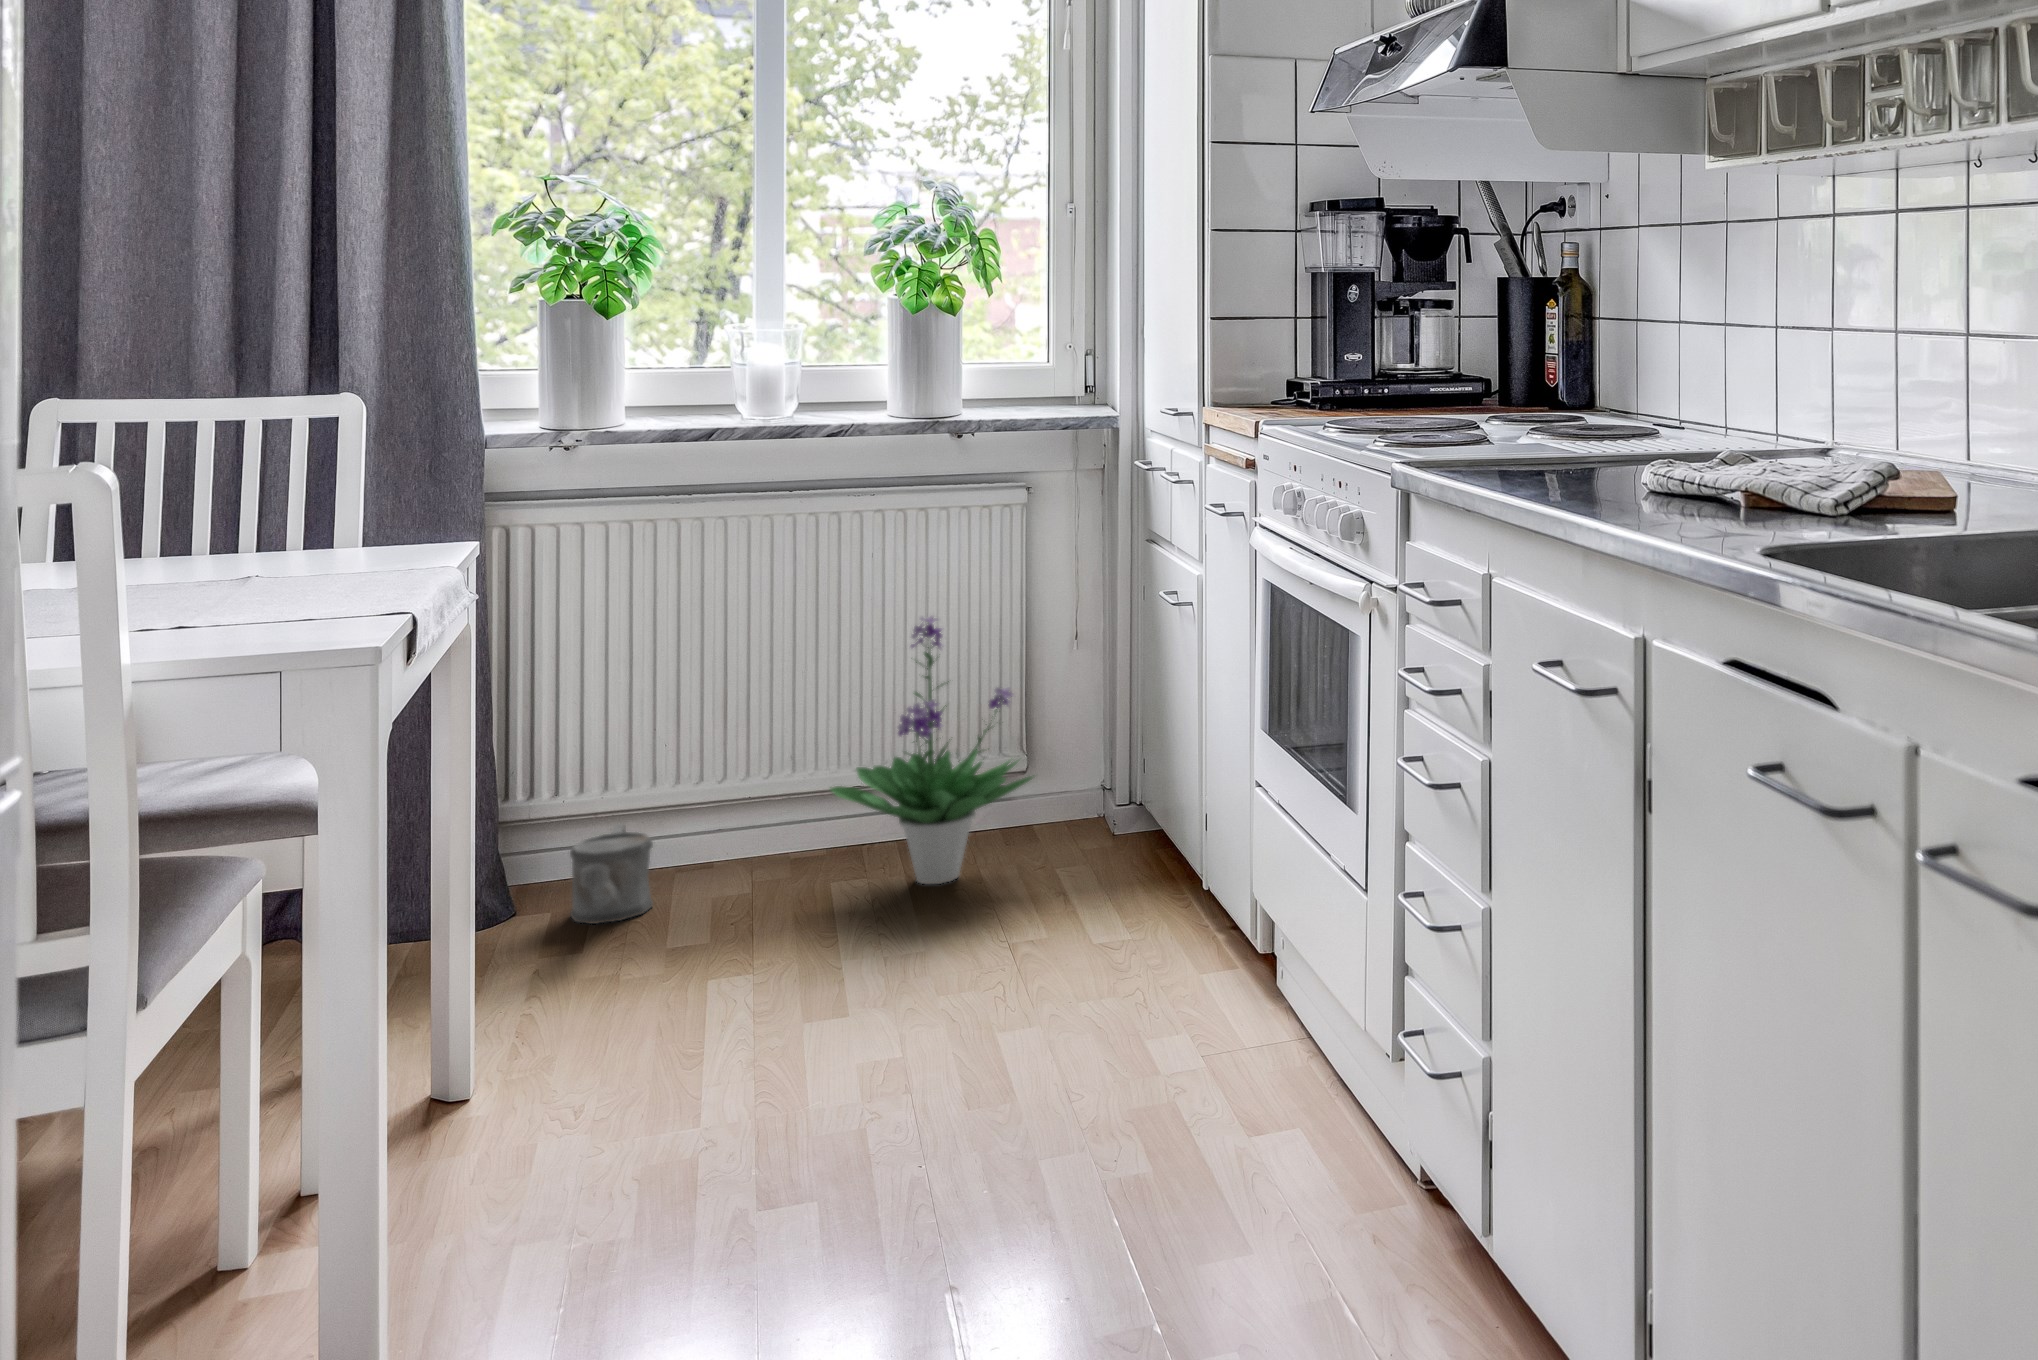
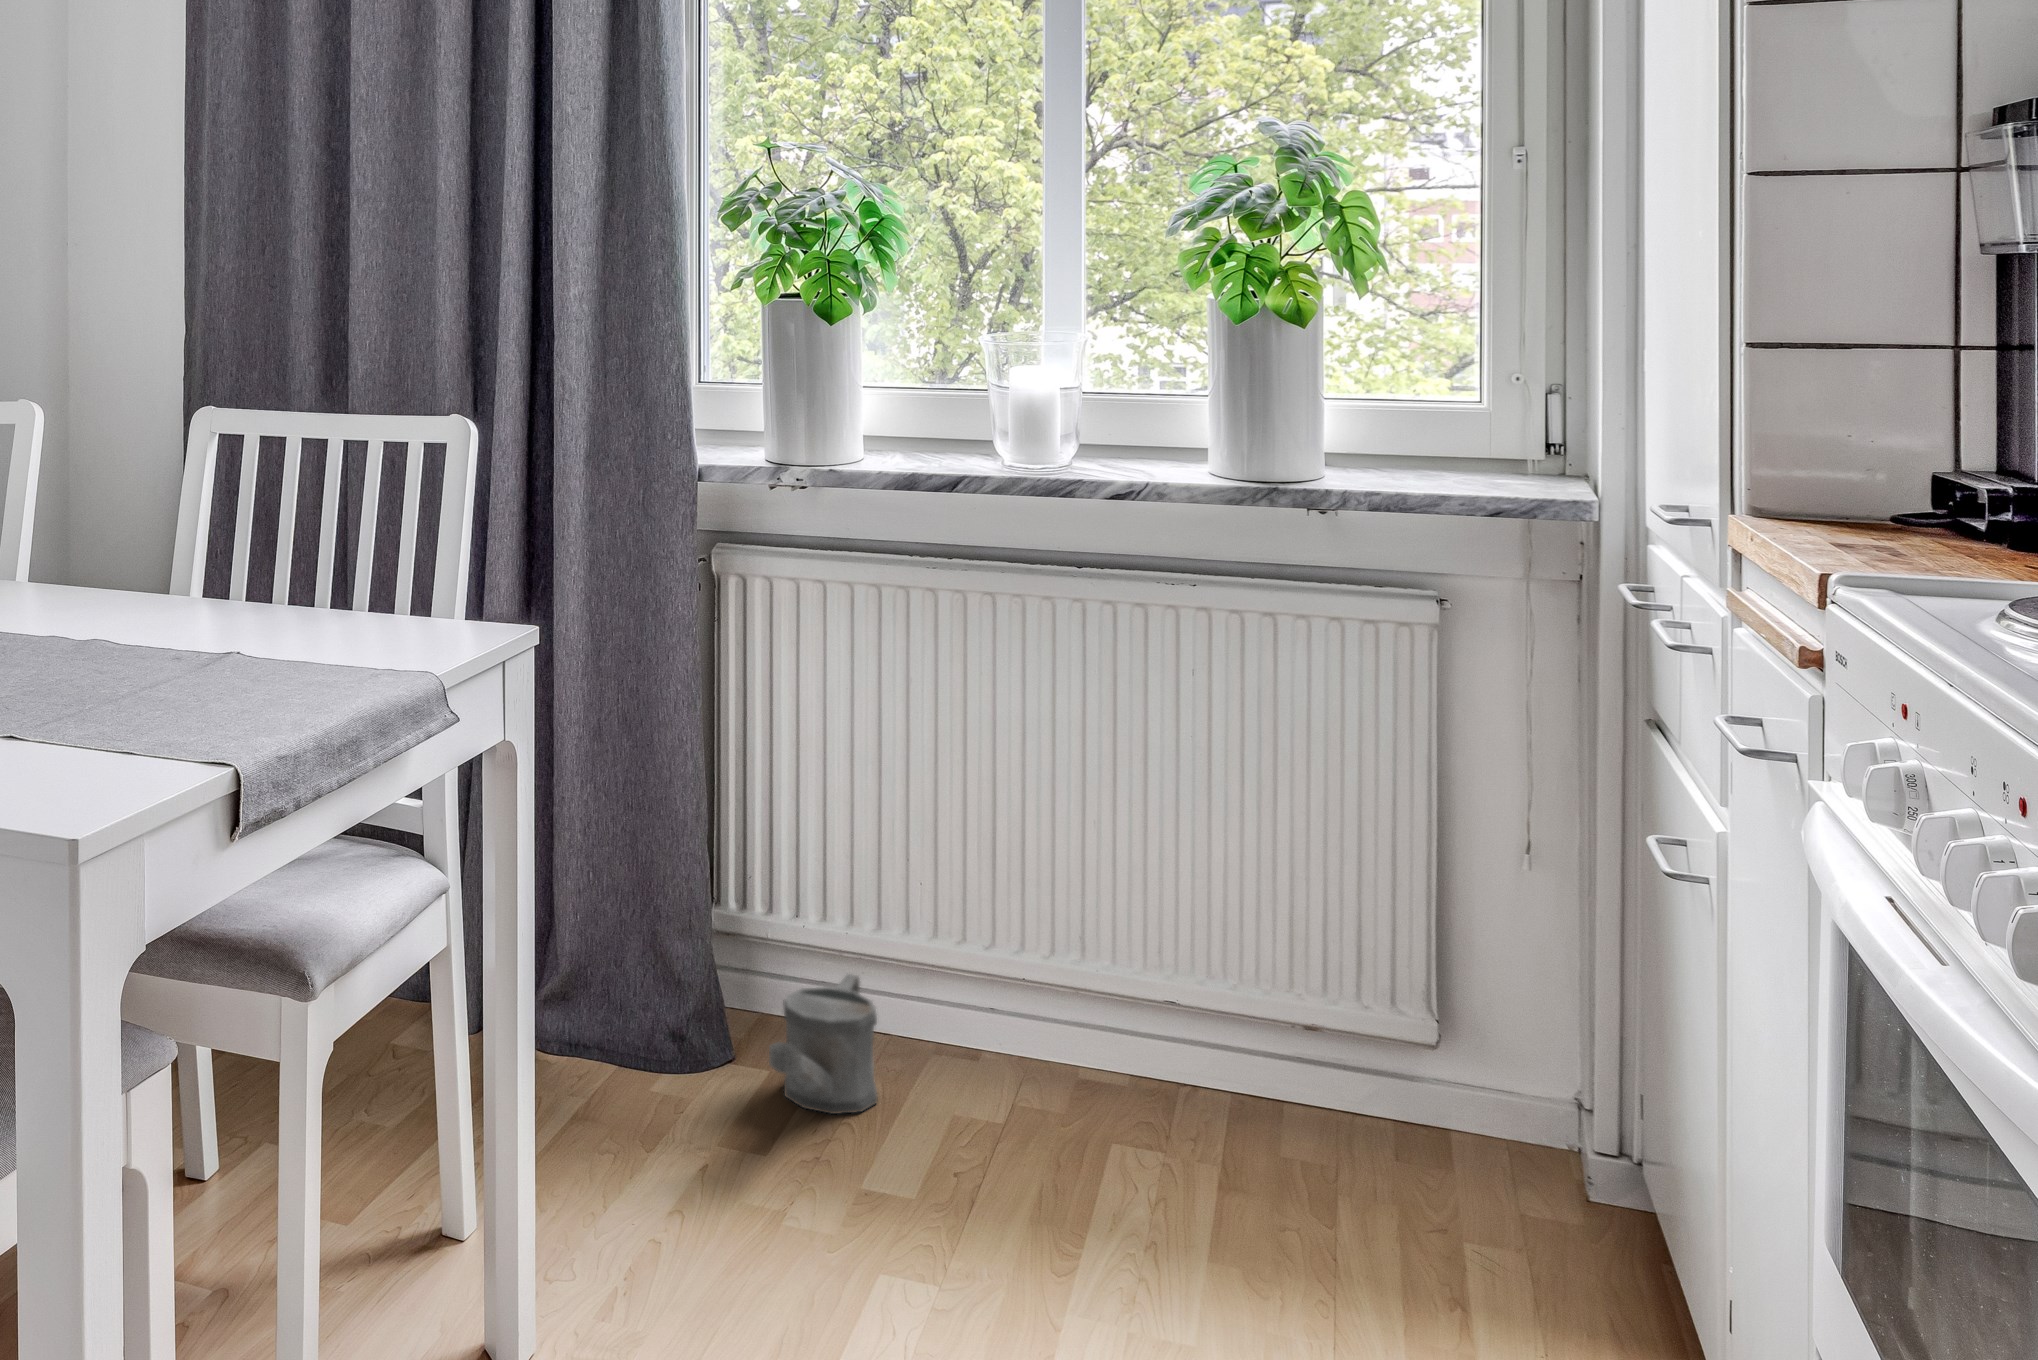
potted plant: present [830,616,1034,884] -> none [1099,782,1425,1208]

